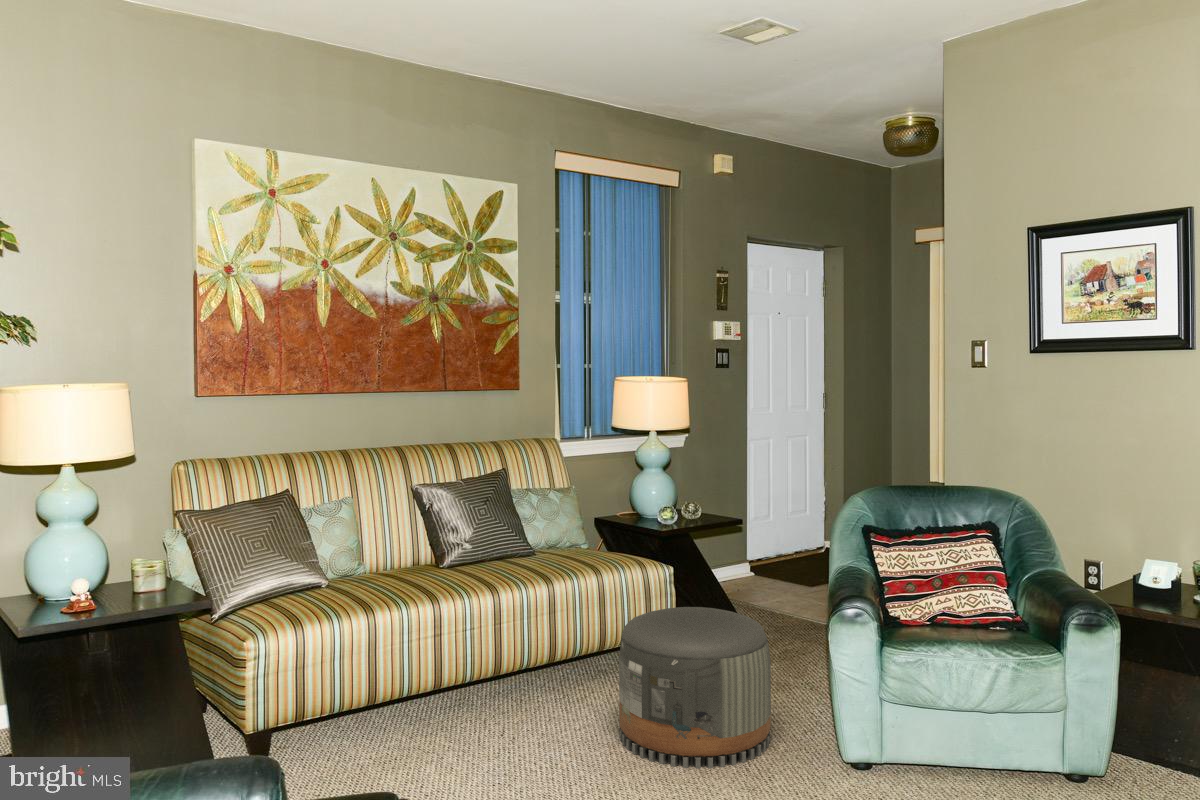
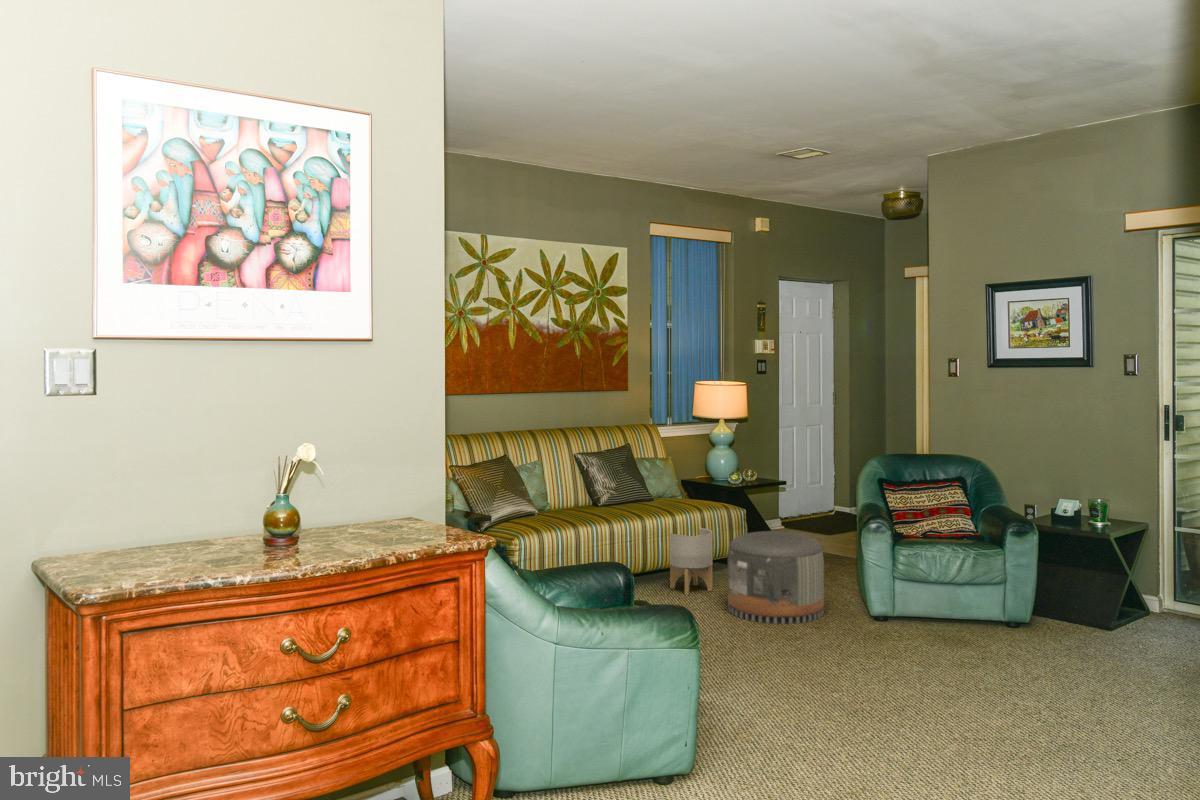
planter: none [546,594,611,701] -> present [670,528,713,595]

